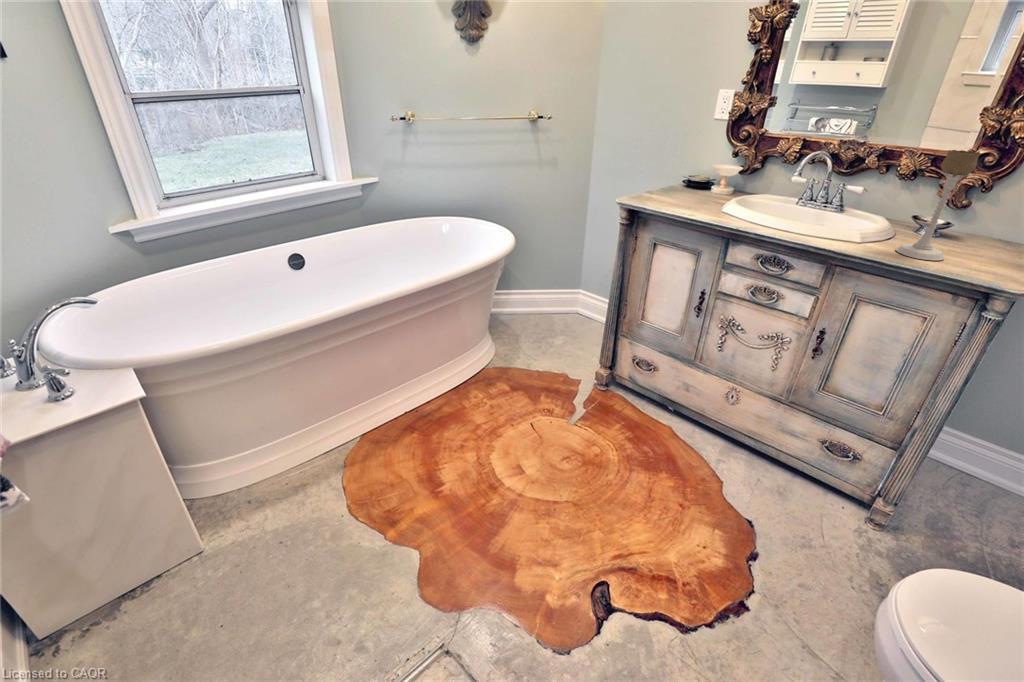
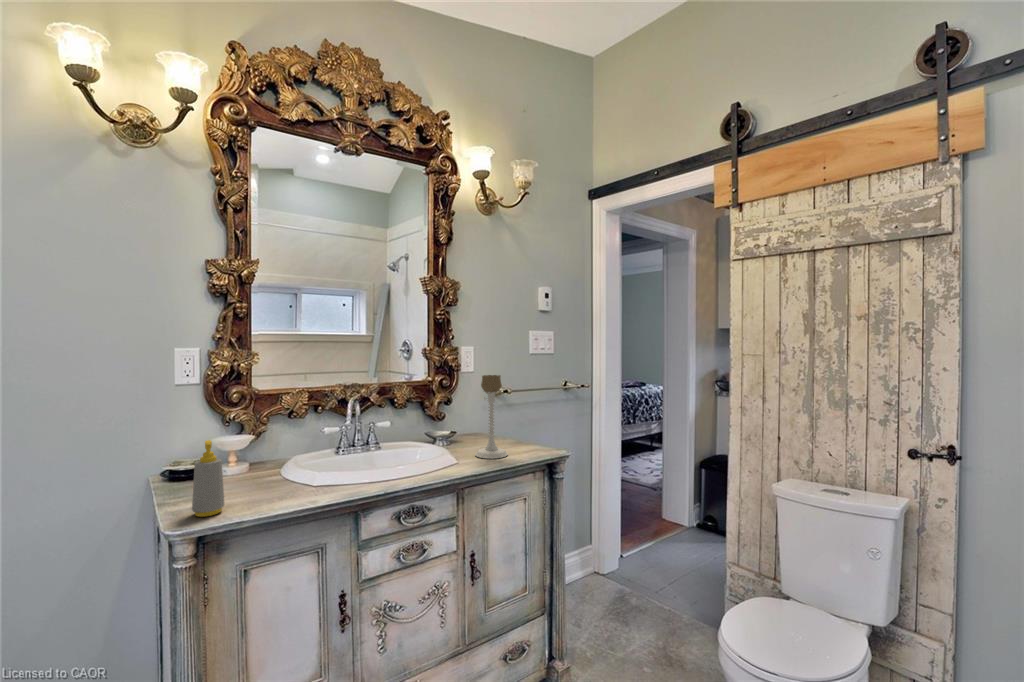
soap bottle: none [644,154,664,202] -> present [192,440,224,517]

